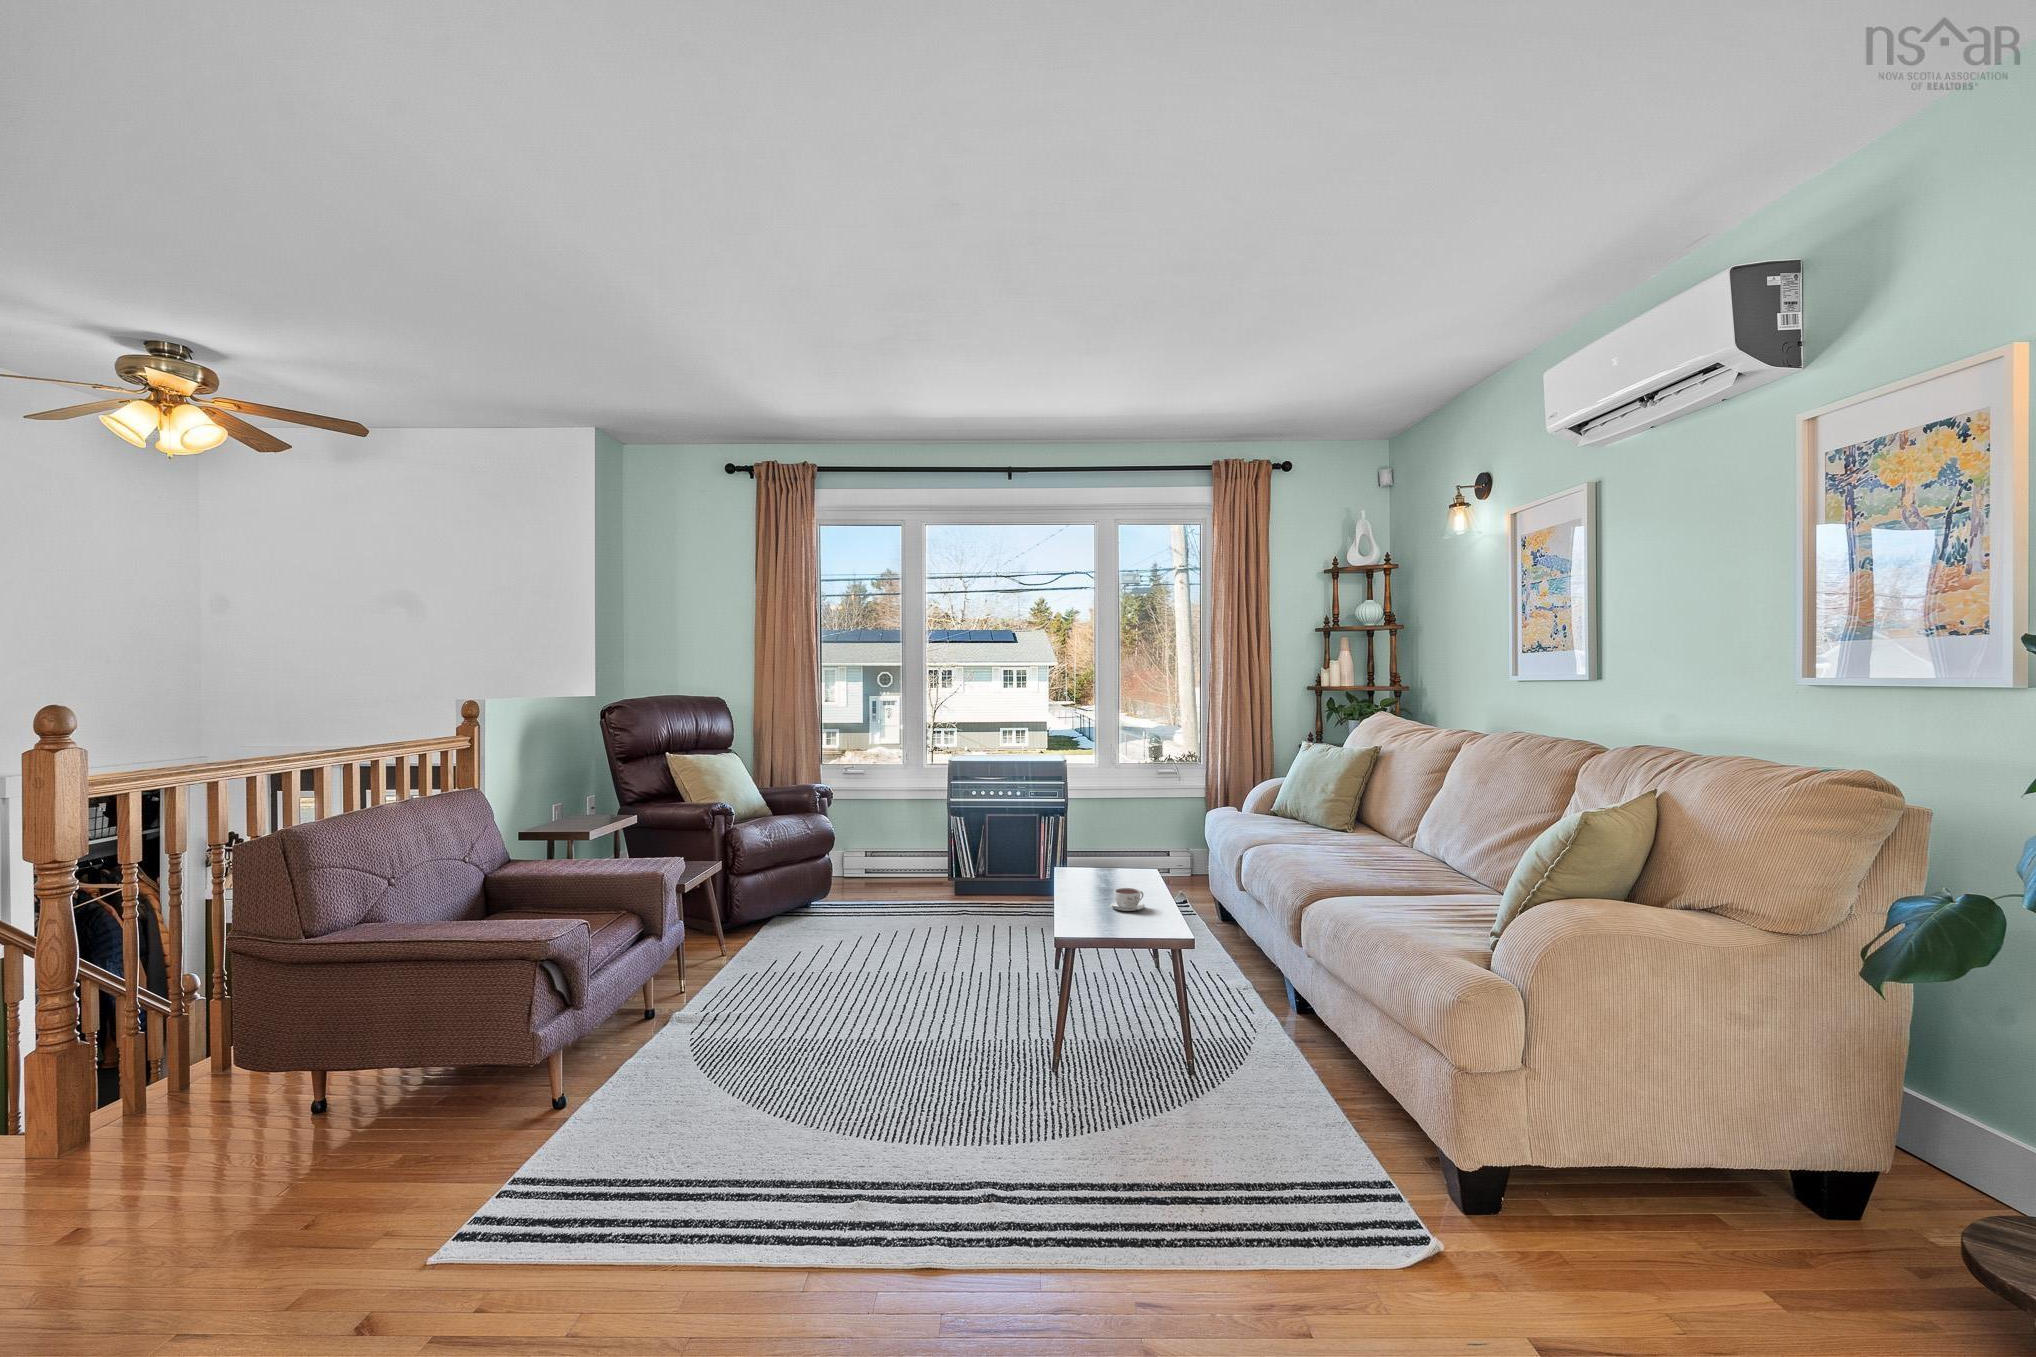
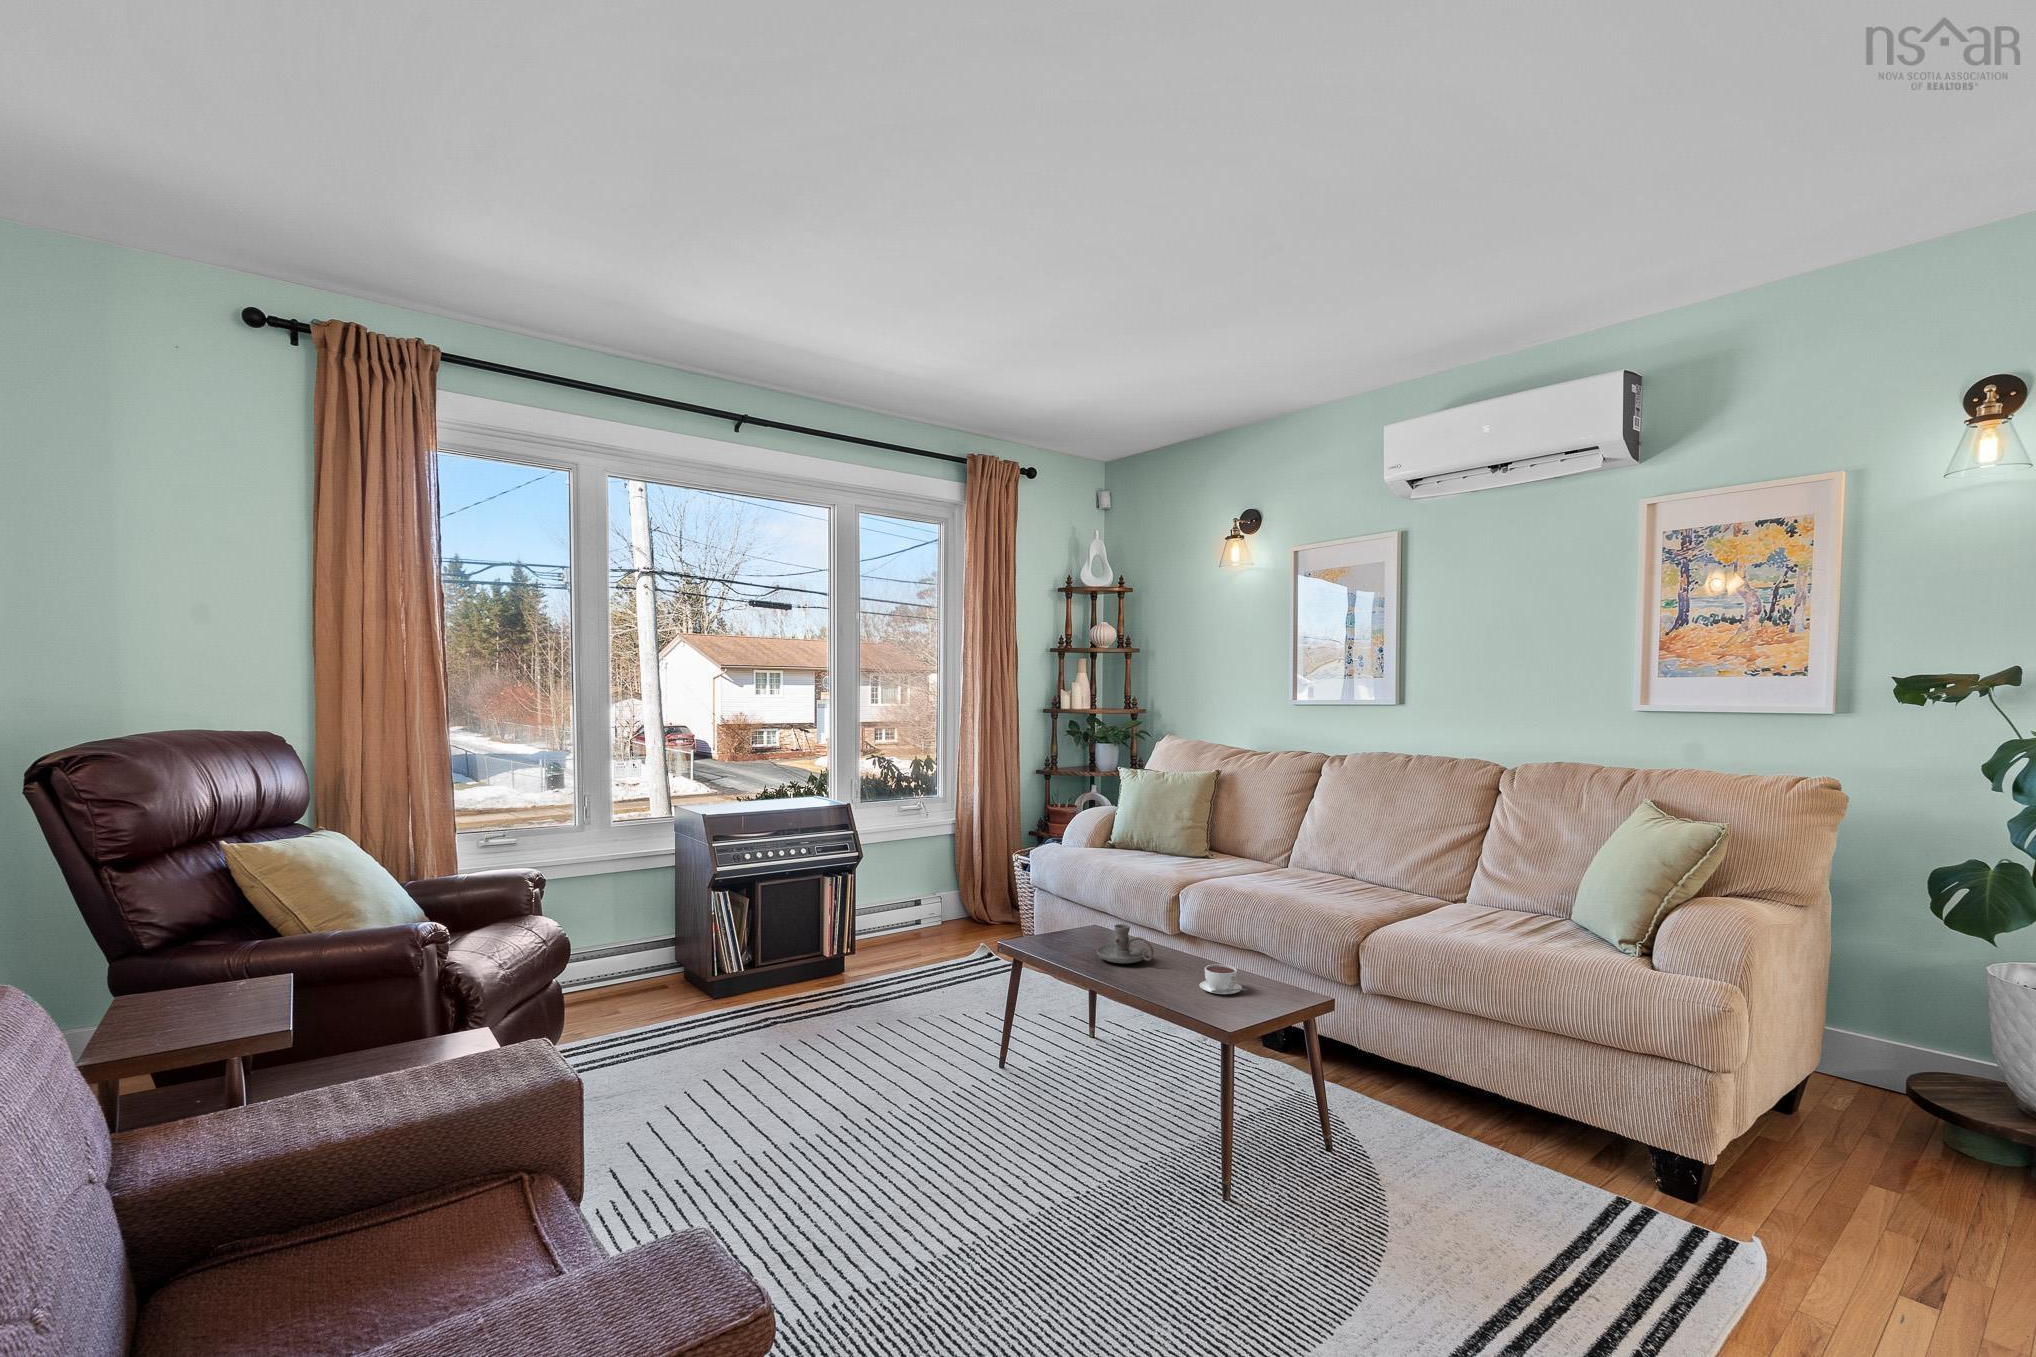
candle holder: none [1088,853,1129,883] -> present [1097,924,1154,963]

